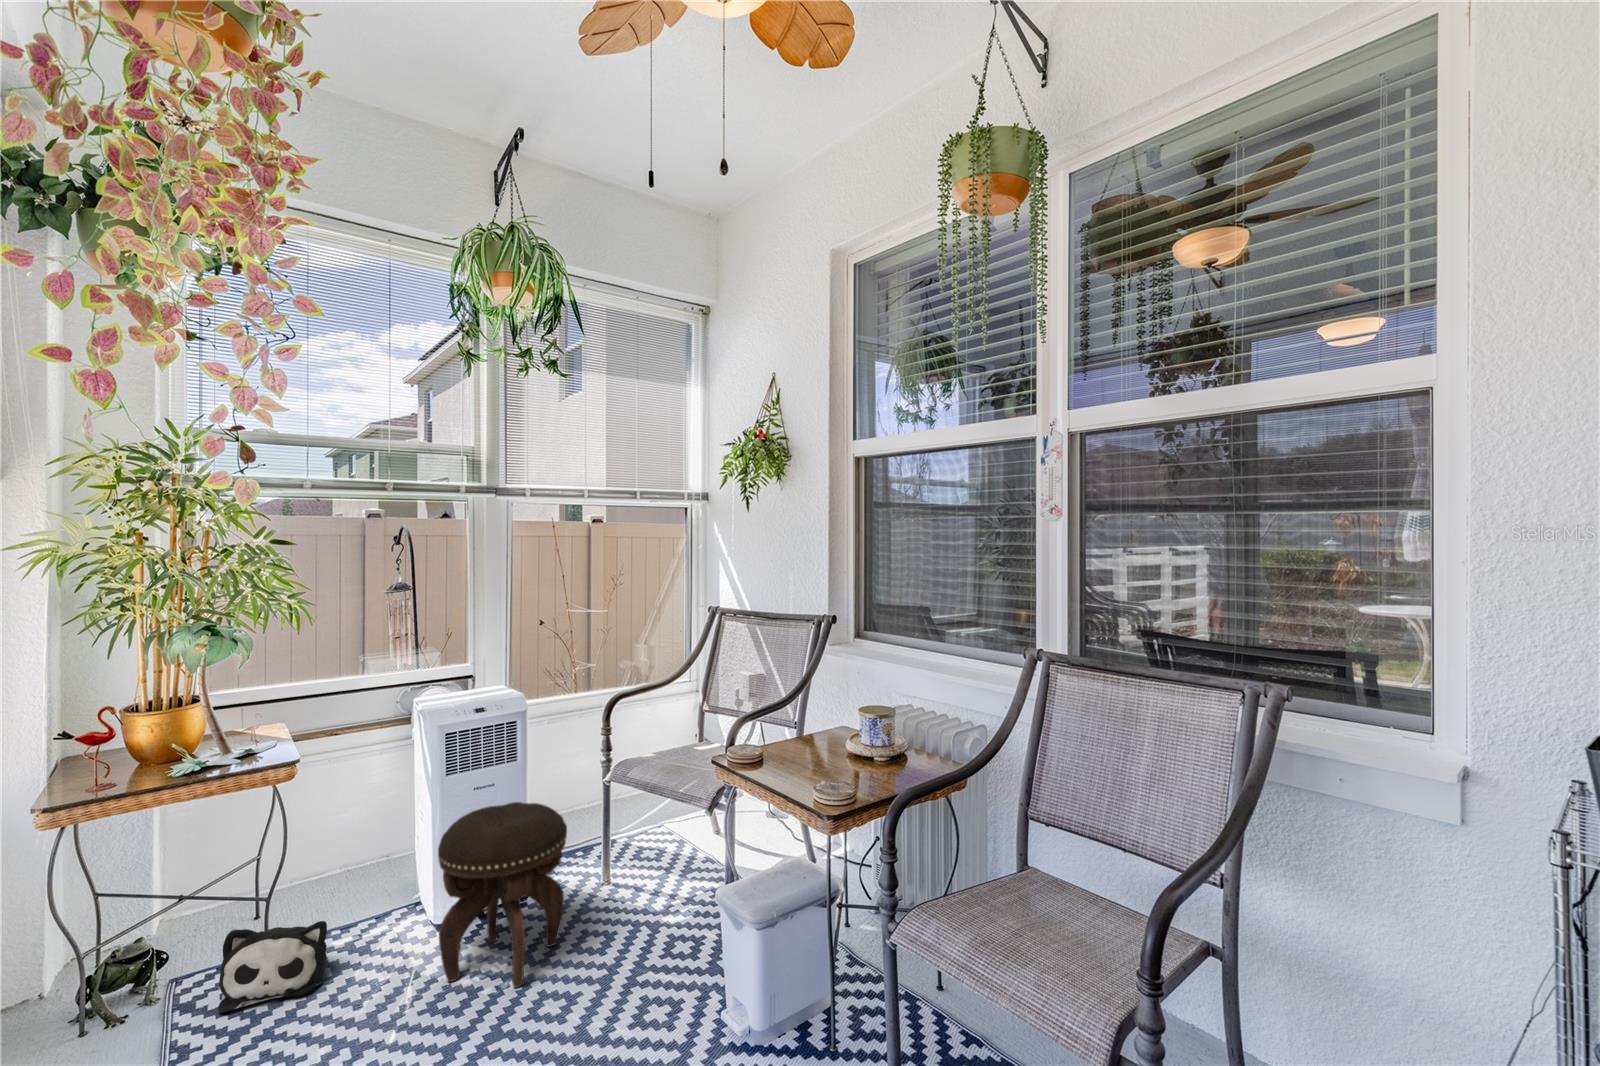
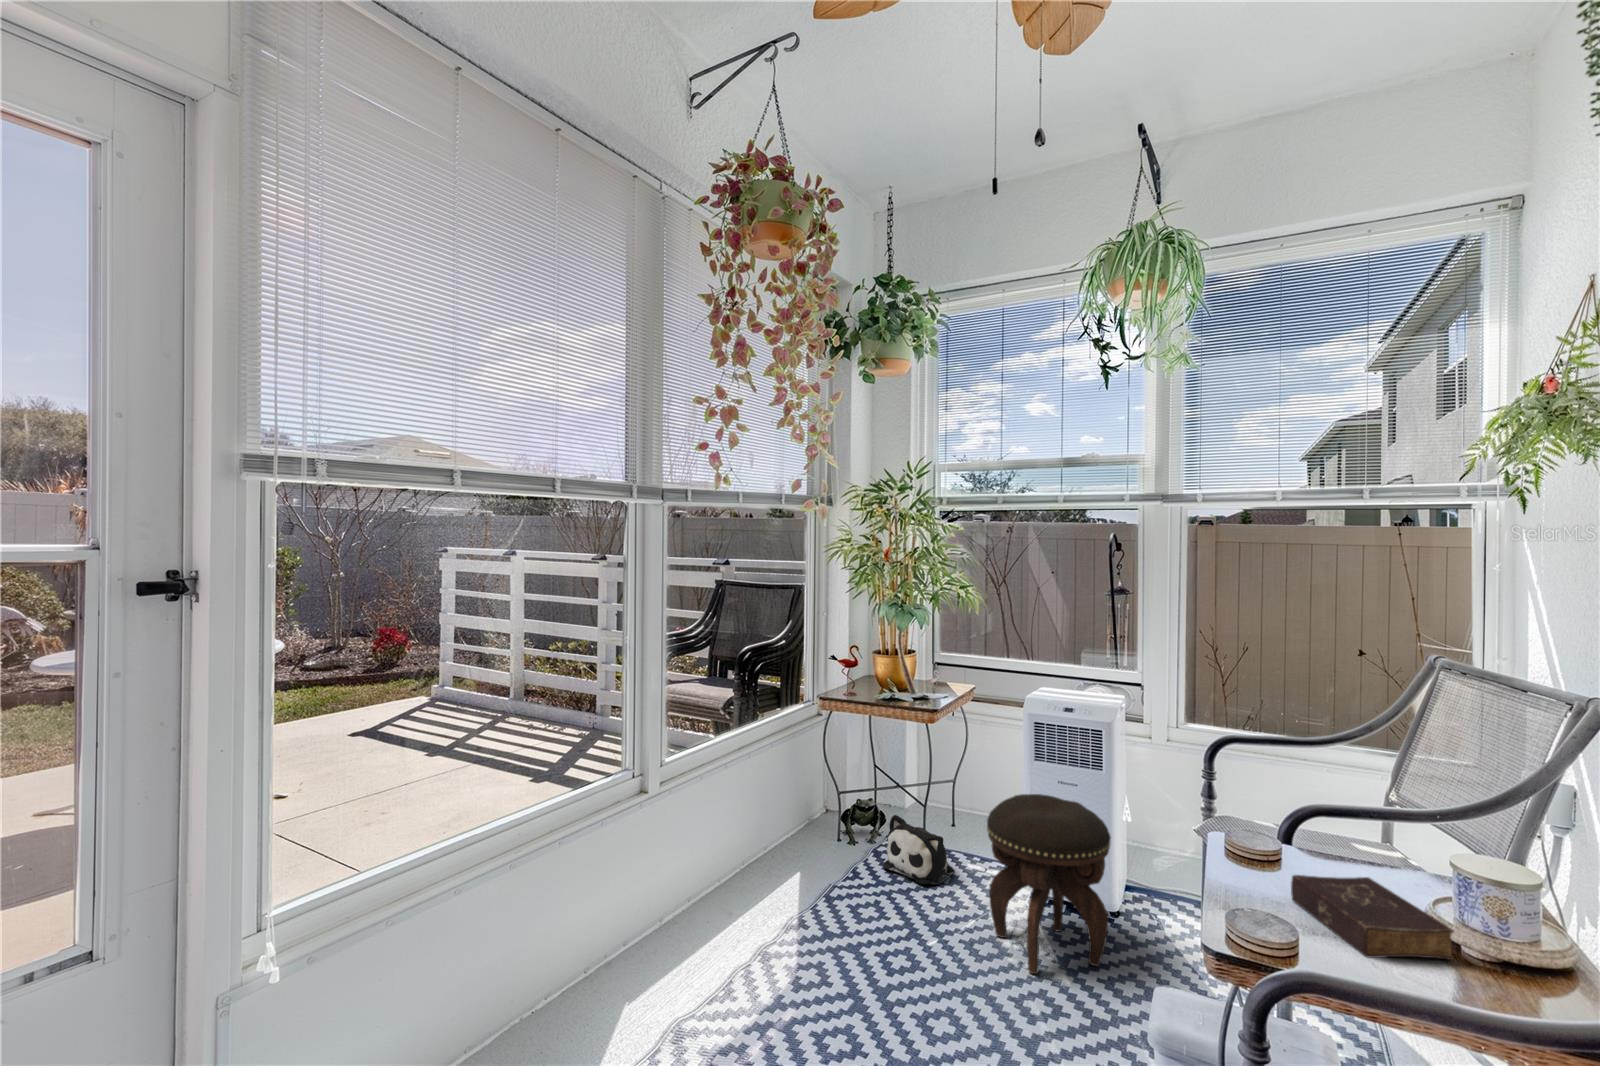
book: none [806,750,884,788] -> present [1291,875,1454,960]

